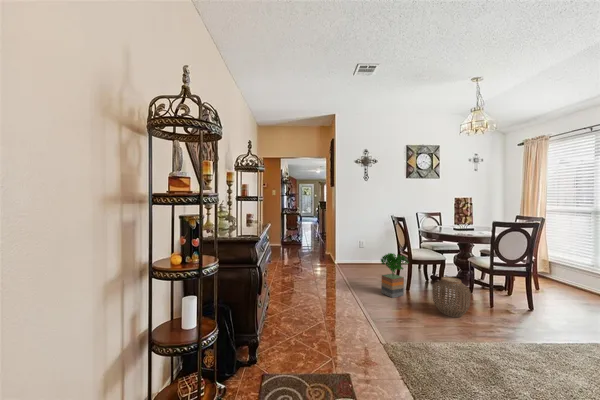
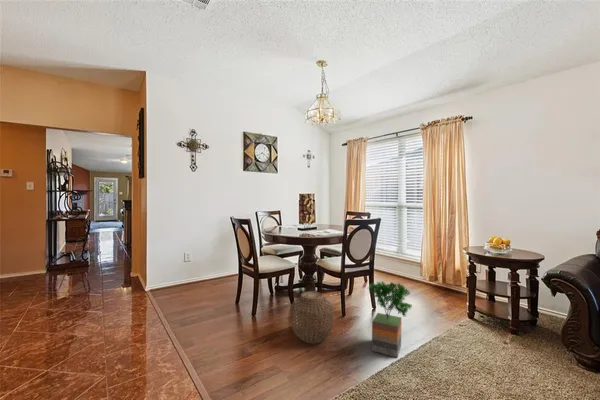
potted tree: present [381,253,409,298] -> present [369,281,412,357]

